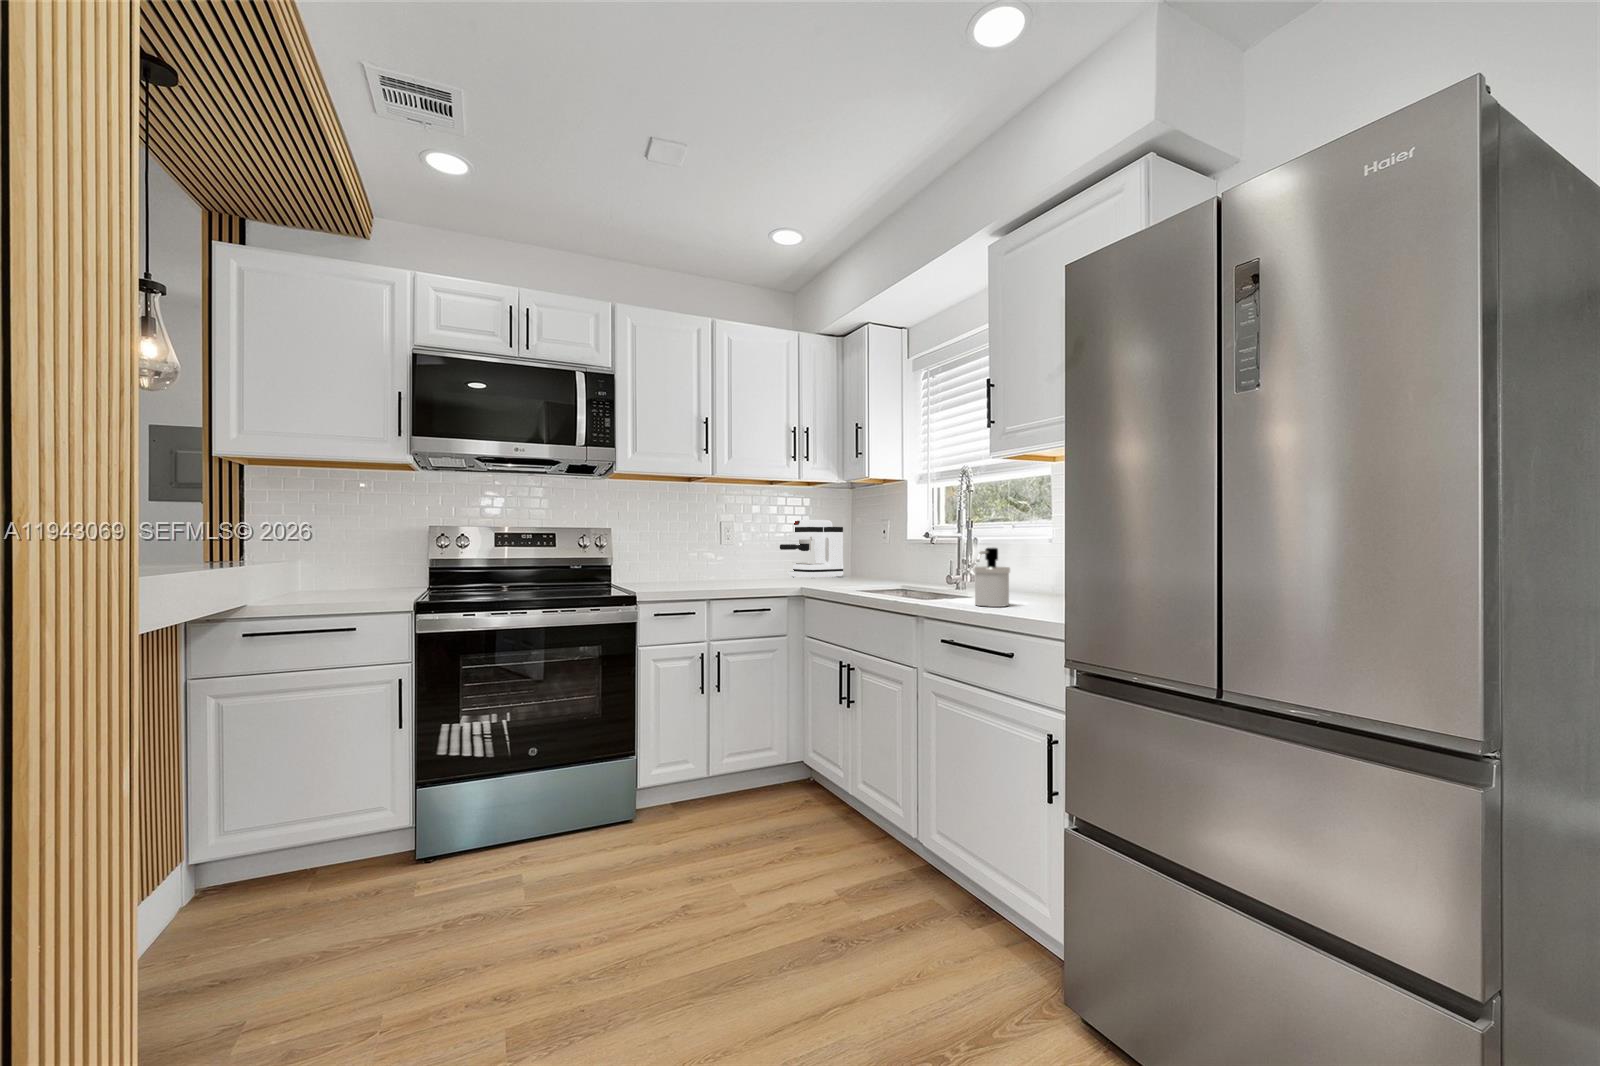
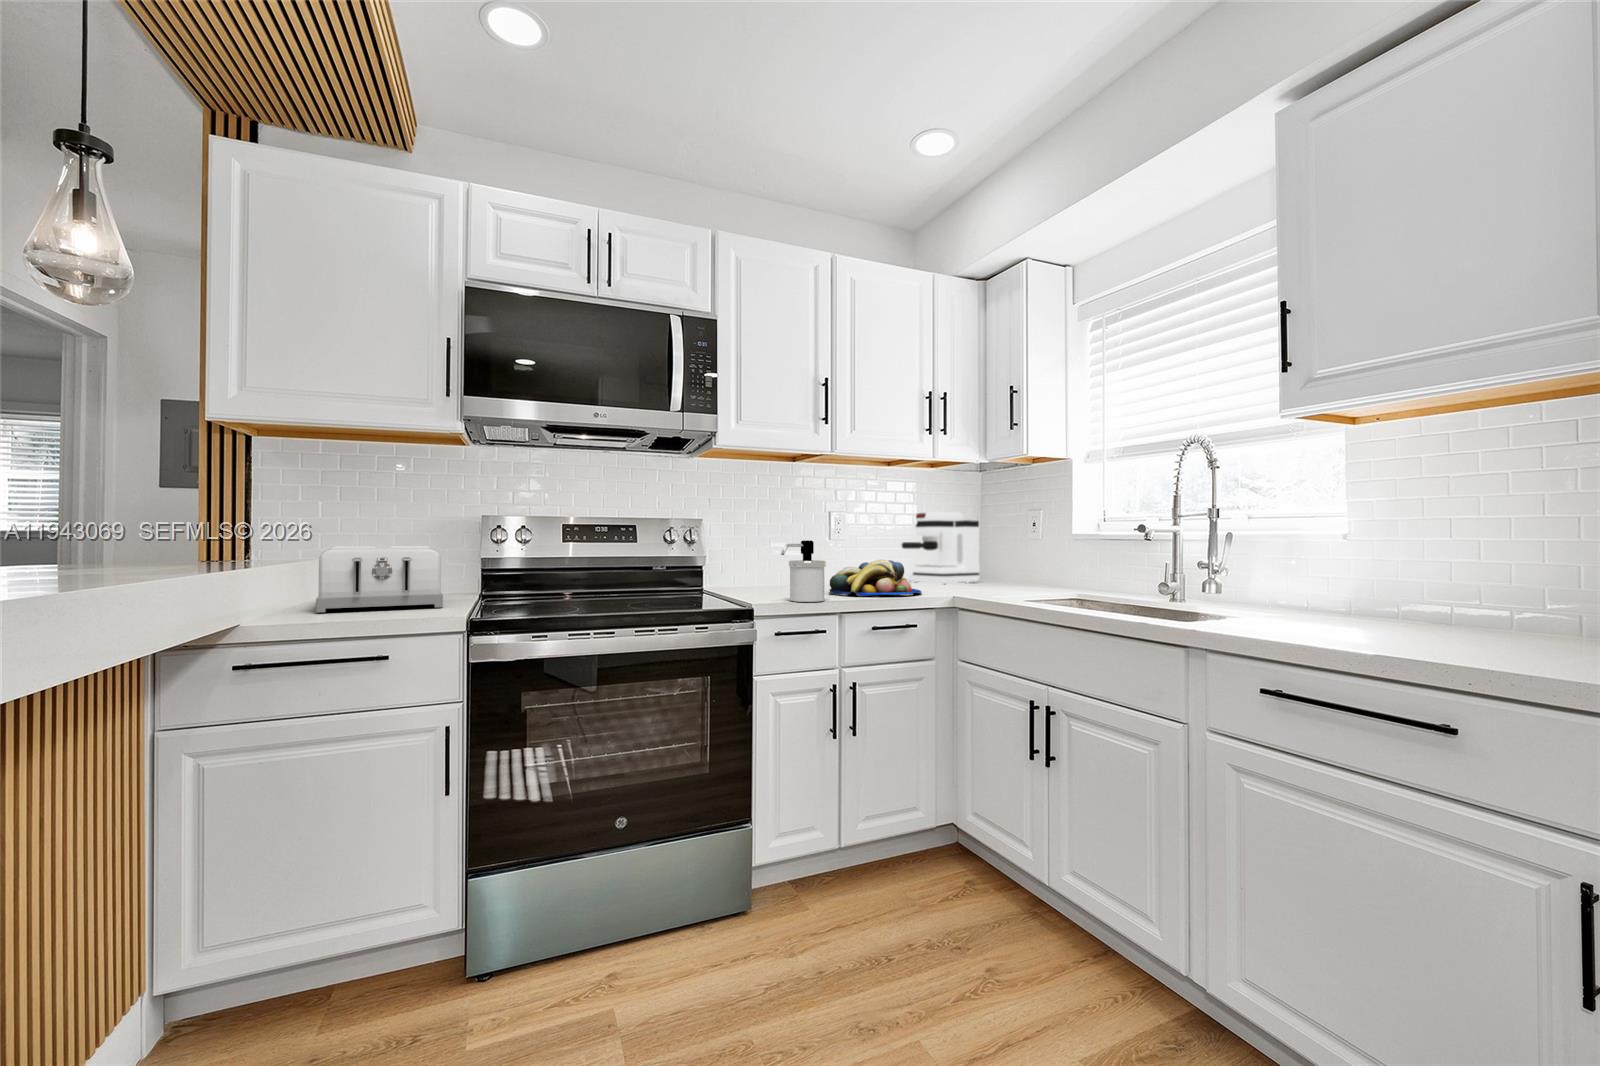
soap dispenser: present [974,548,1010,607] -> present [781,540,826,602]
toaster: none [302,549,398,598] -> present [316,546,443,612]
fruit bowl: none [707,559,780,587] -> present [829,560,921,596]

